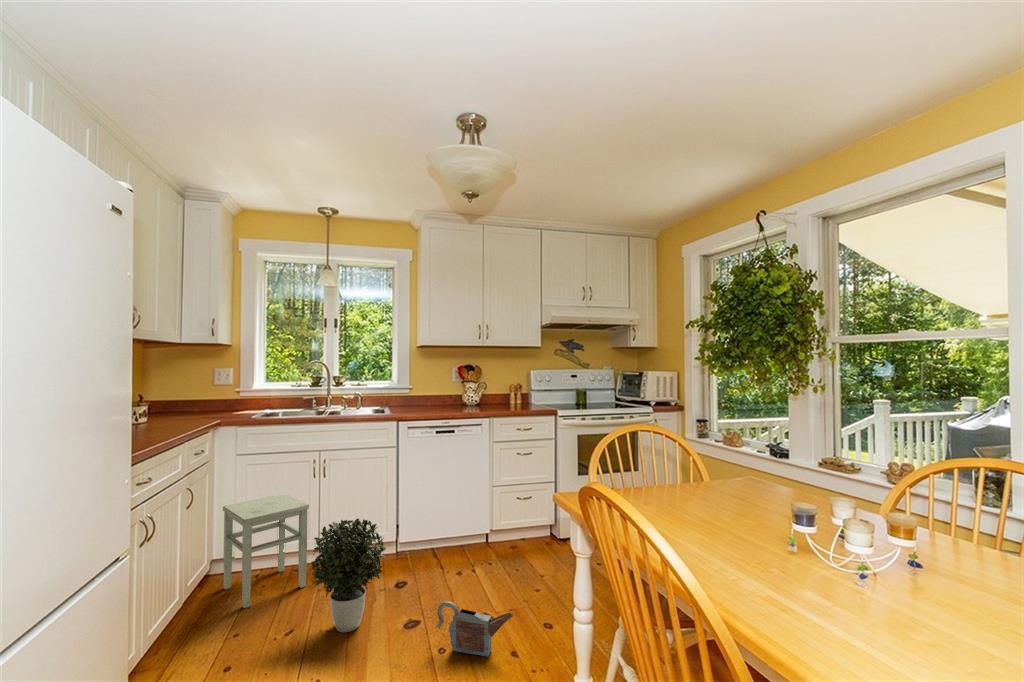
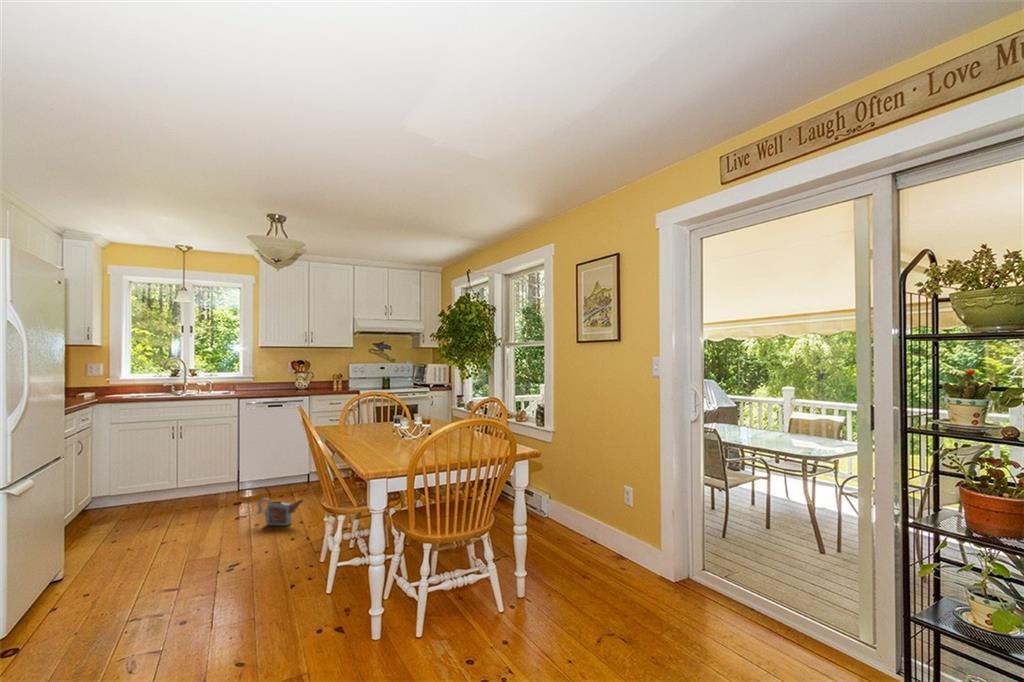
stool: present [223,494,309,608] -> none [102,451,170,522]
potted plant: present [311,519,386,632] -> none [173,456,226,525]

